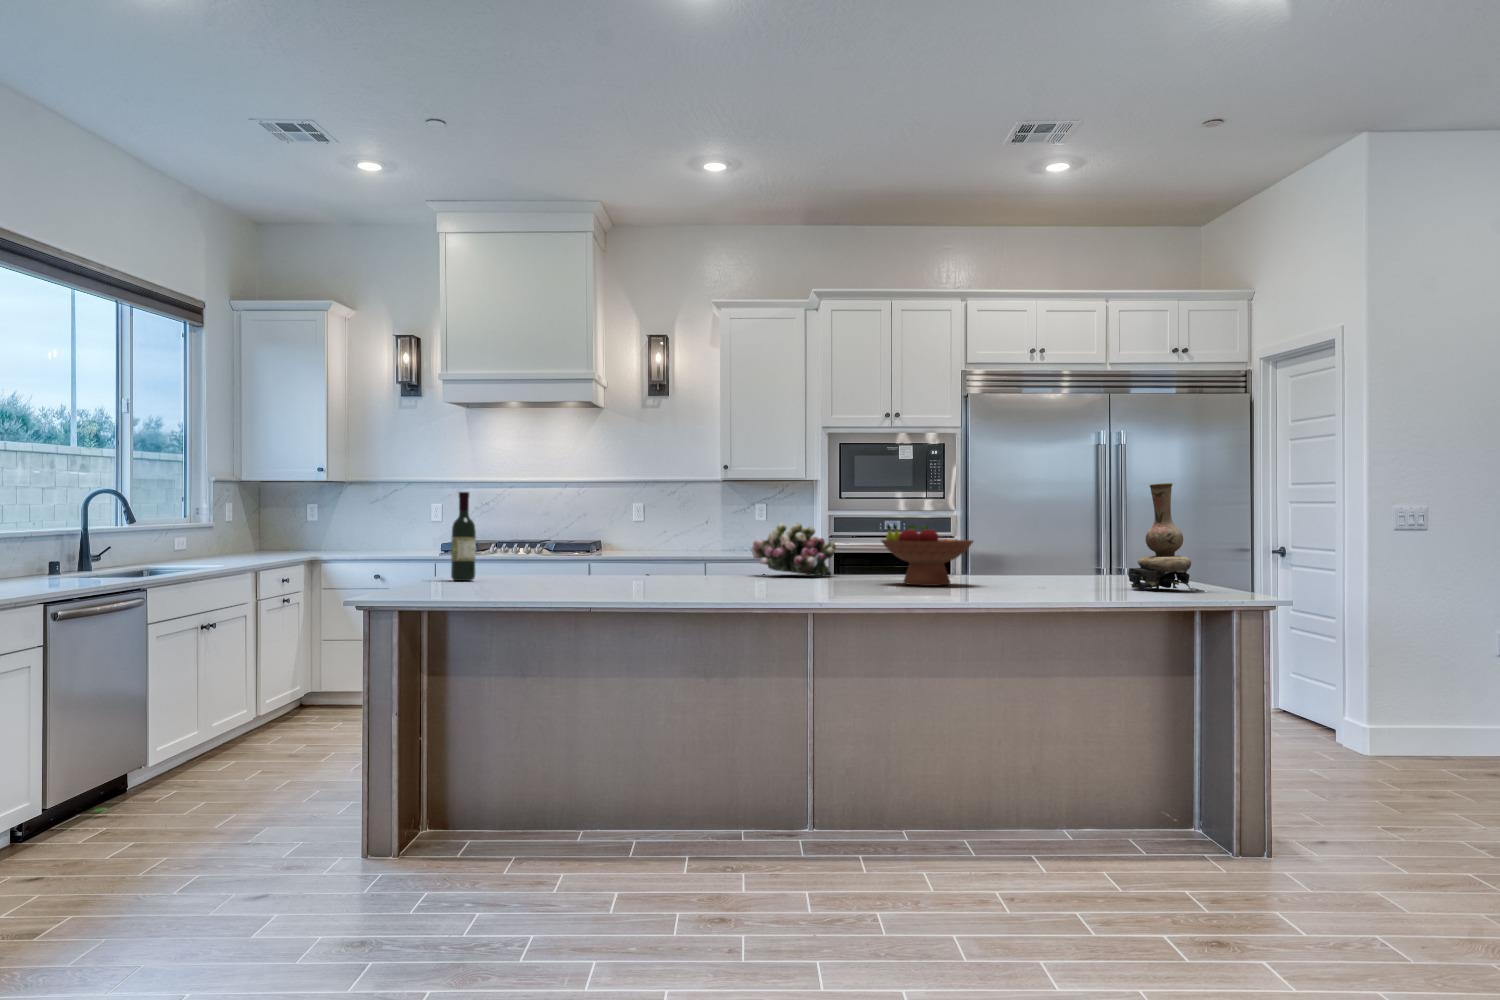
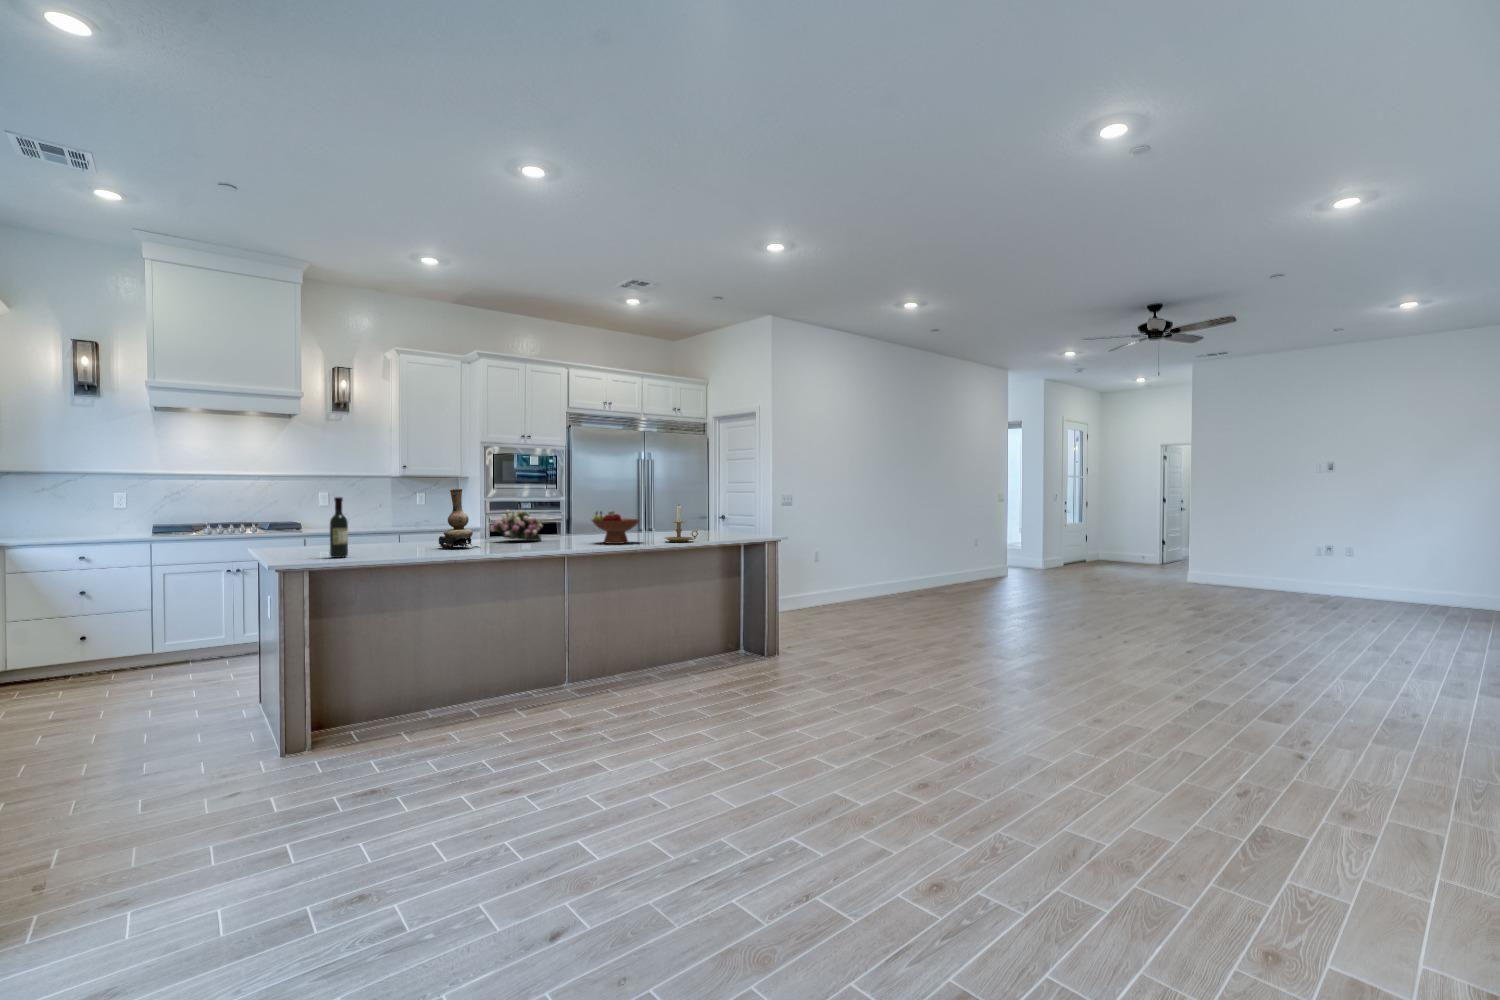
vase: present [1128,483,1203,592] -> present [439,489,478,549]
candle holder: none [1024,513,1099,589] -> present [665,506,698,542]

